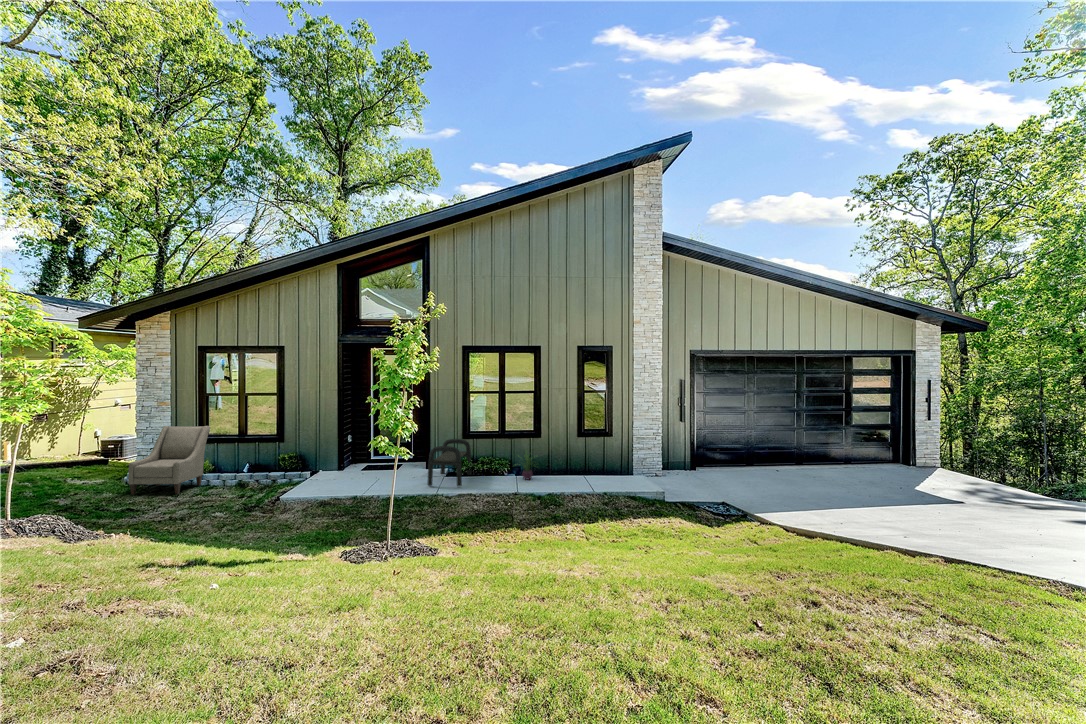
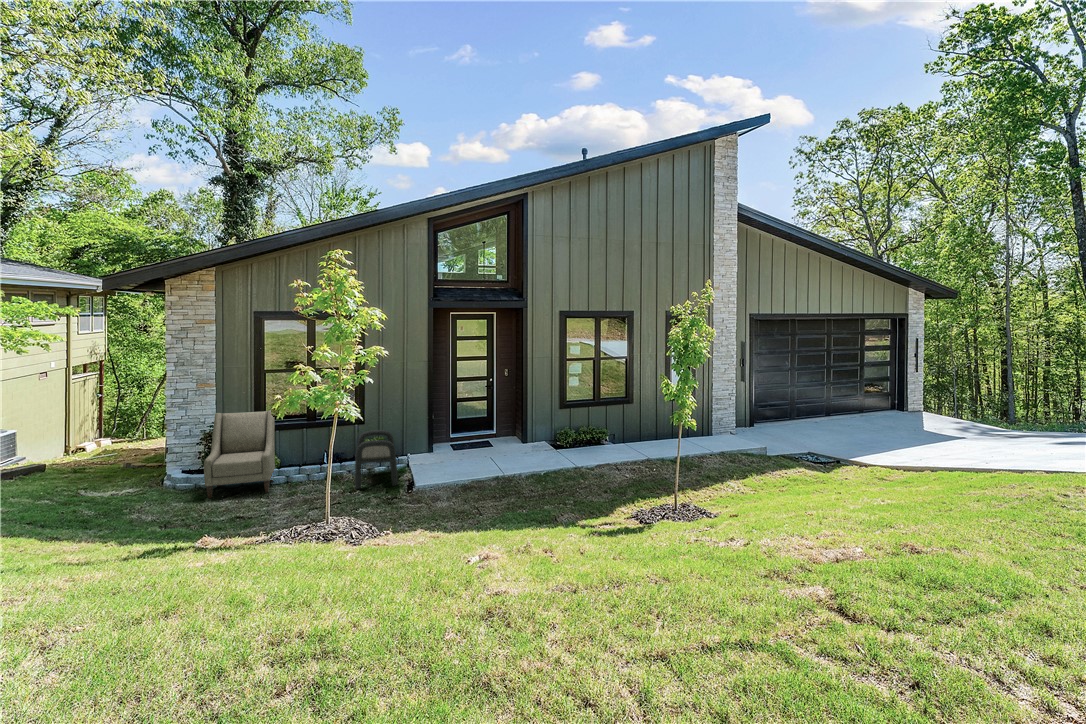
bench: present [428,439,471,487] -> present [355,430,398,489]
decorative plant: present [522,453,533,480] -> none [614,416,645,446]

